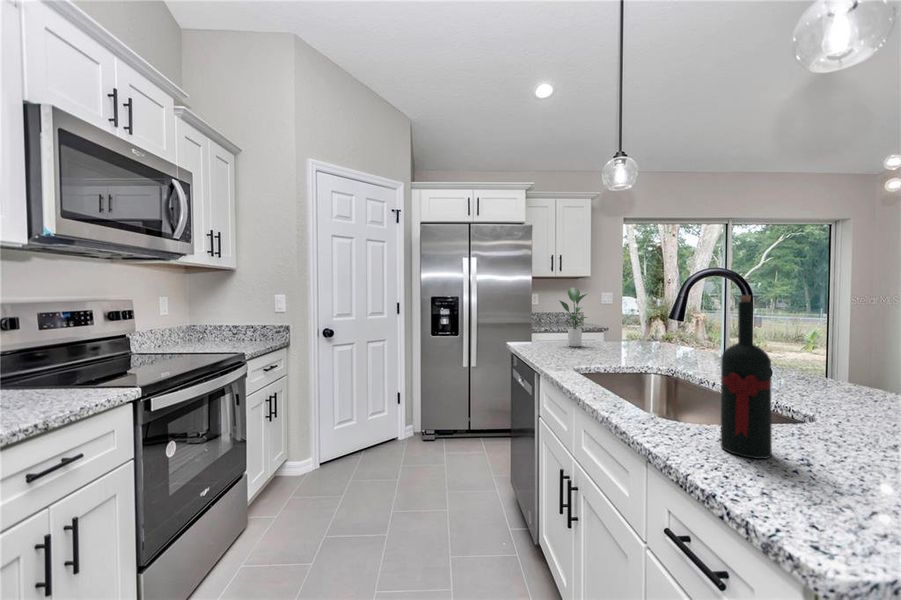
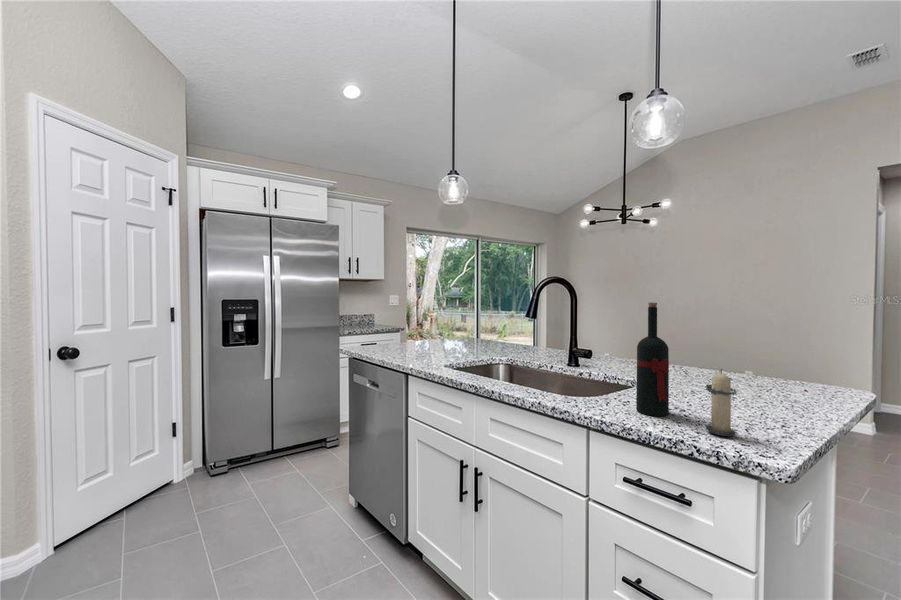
potted plant: present [560,288,588,347] -> none [398,291,424,346]
candle: none [774,396,841,505] -> present [706,369,737,436]

